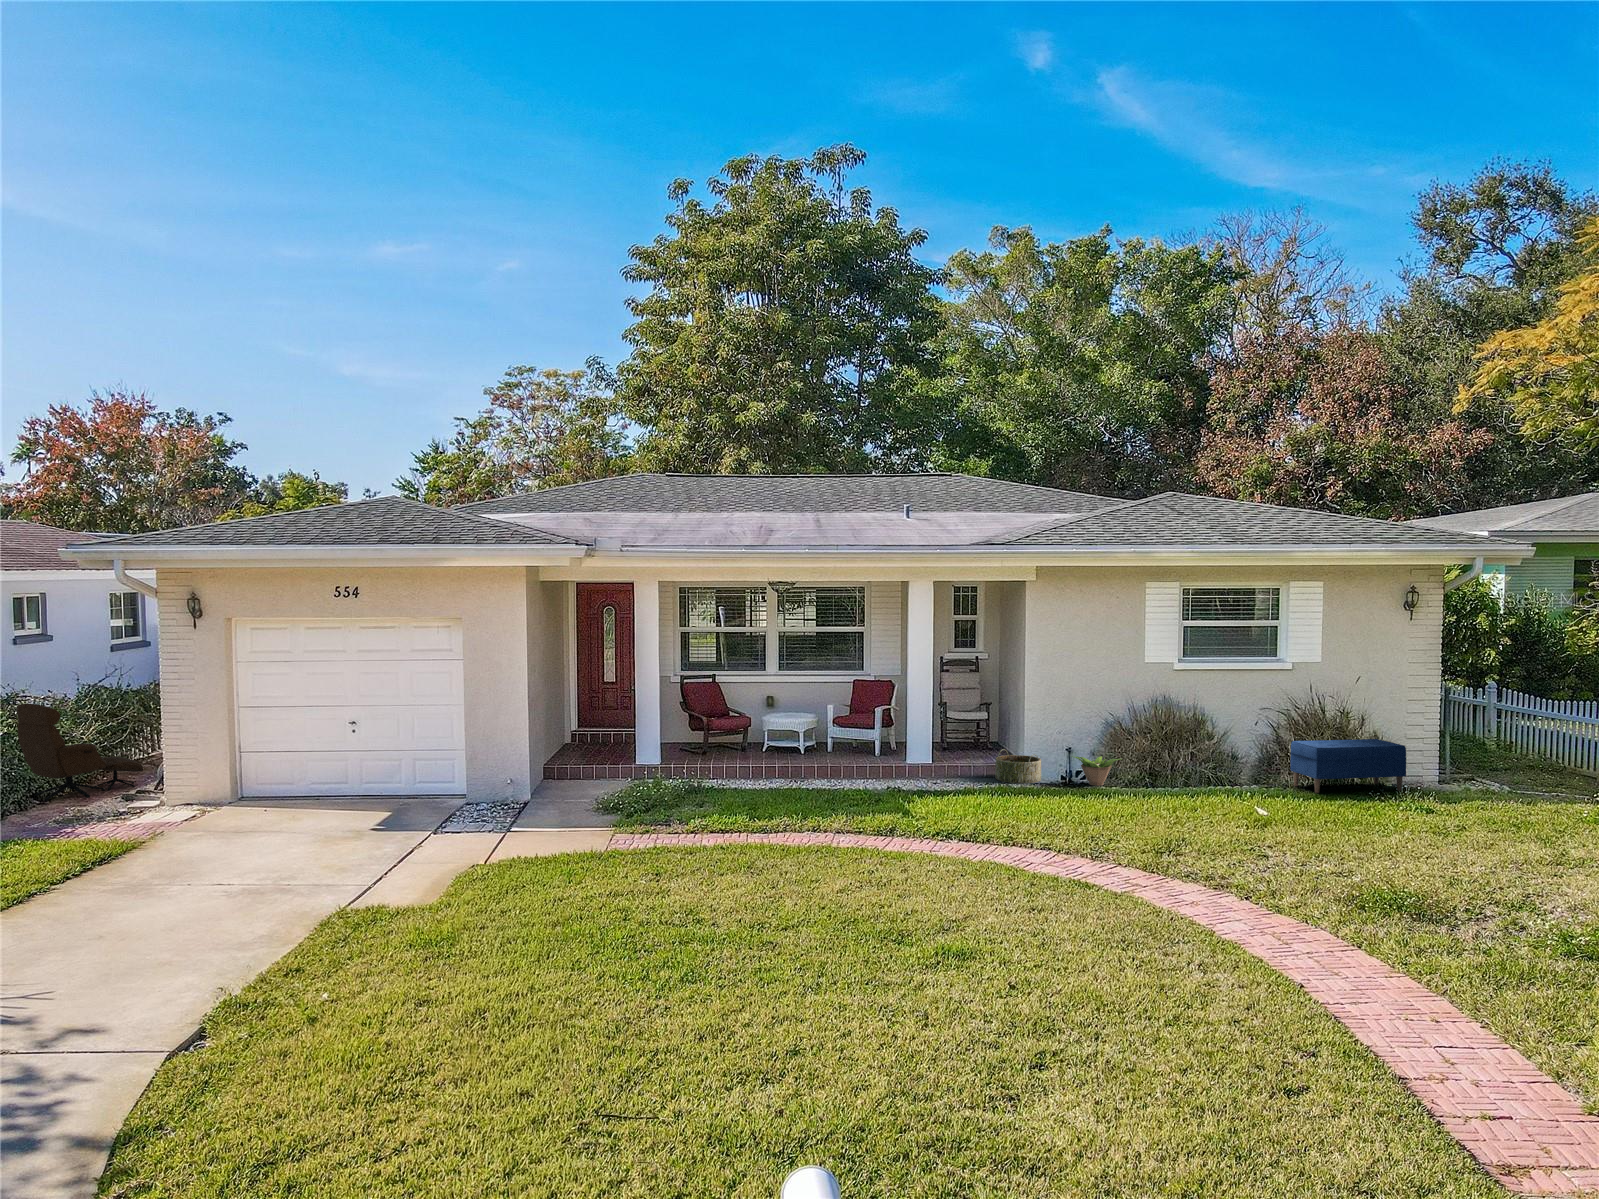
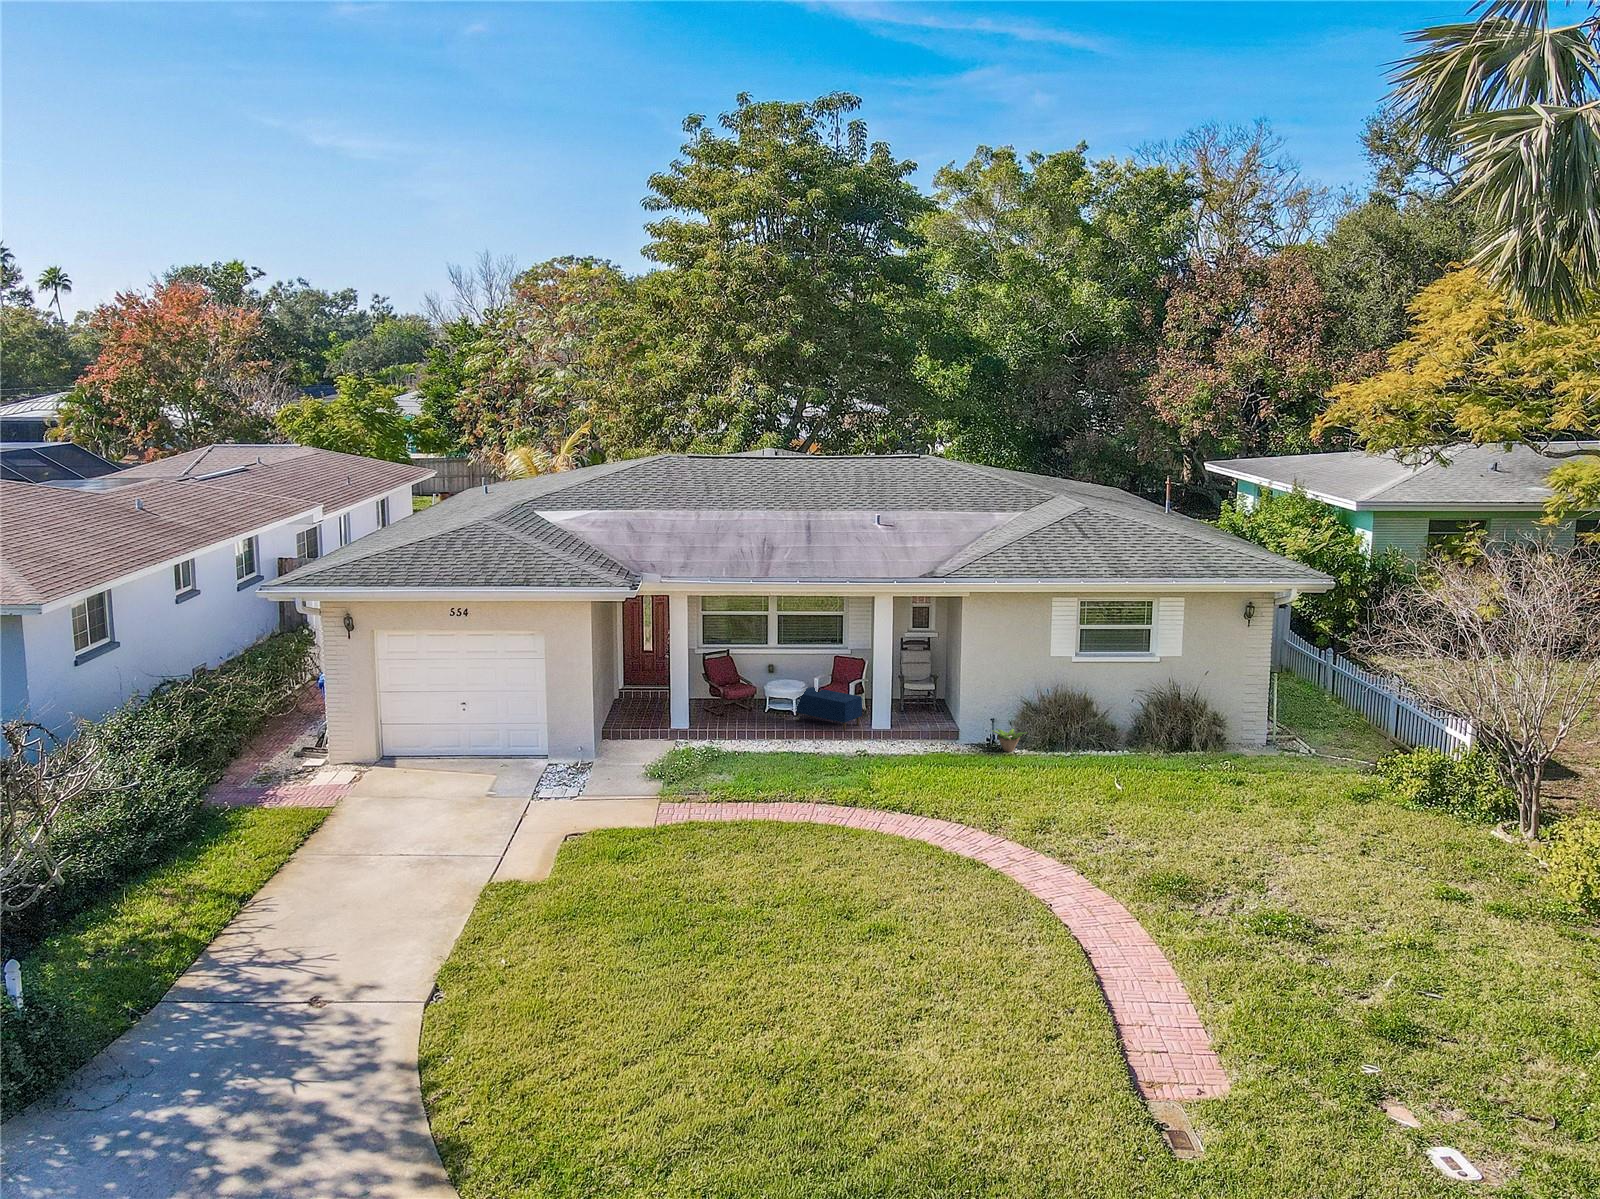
lounge chair: present [17,704,143,801] -> none [224,696,313,764]
bench: present [1290,739,1406,793] -> present [796,687,862,731]
basket: present [995,749,1041,783] -> none [936,721,970,749]

